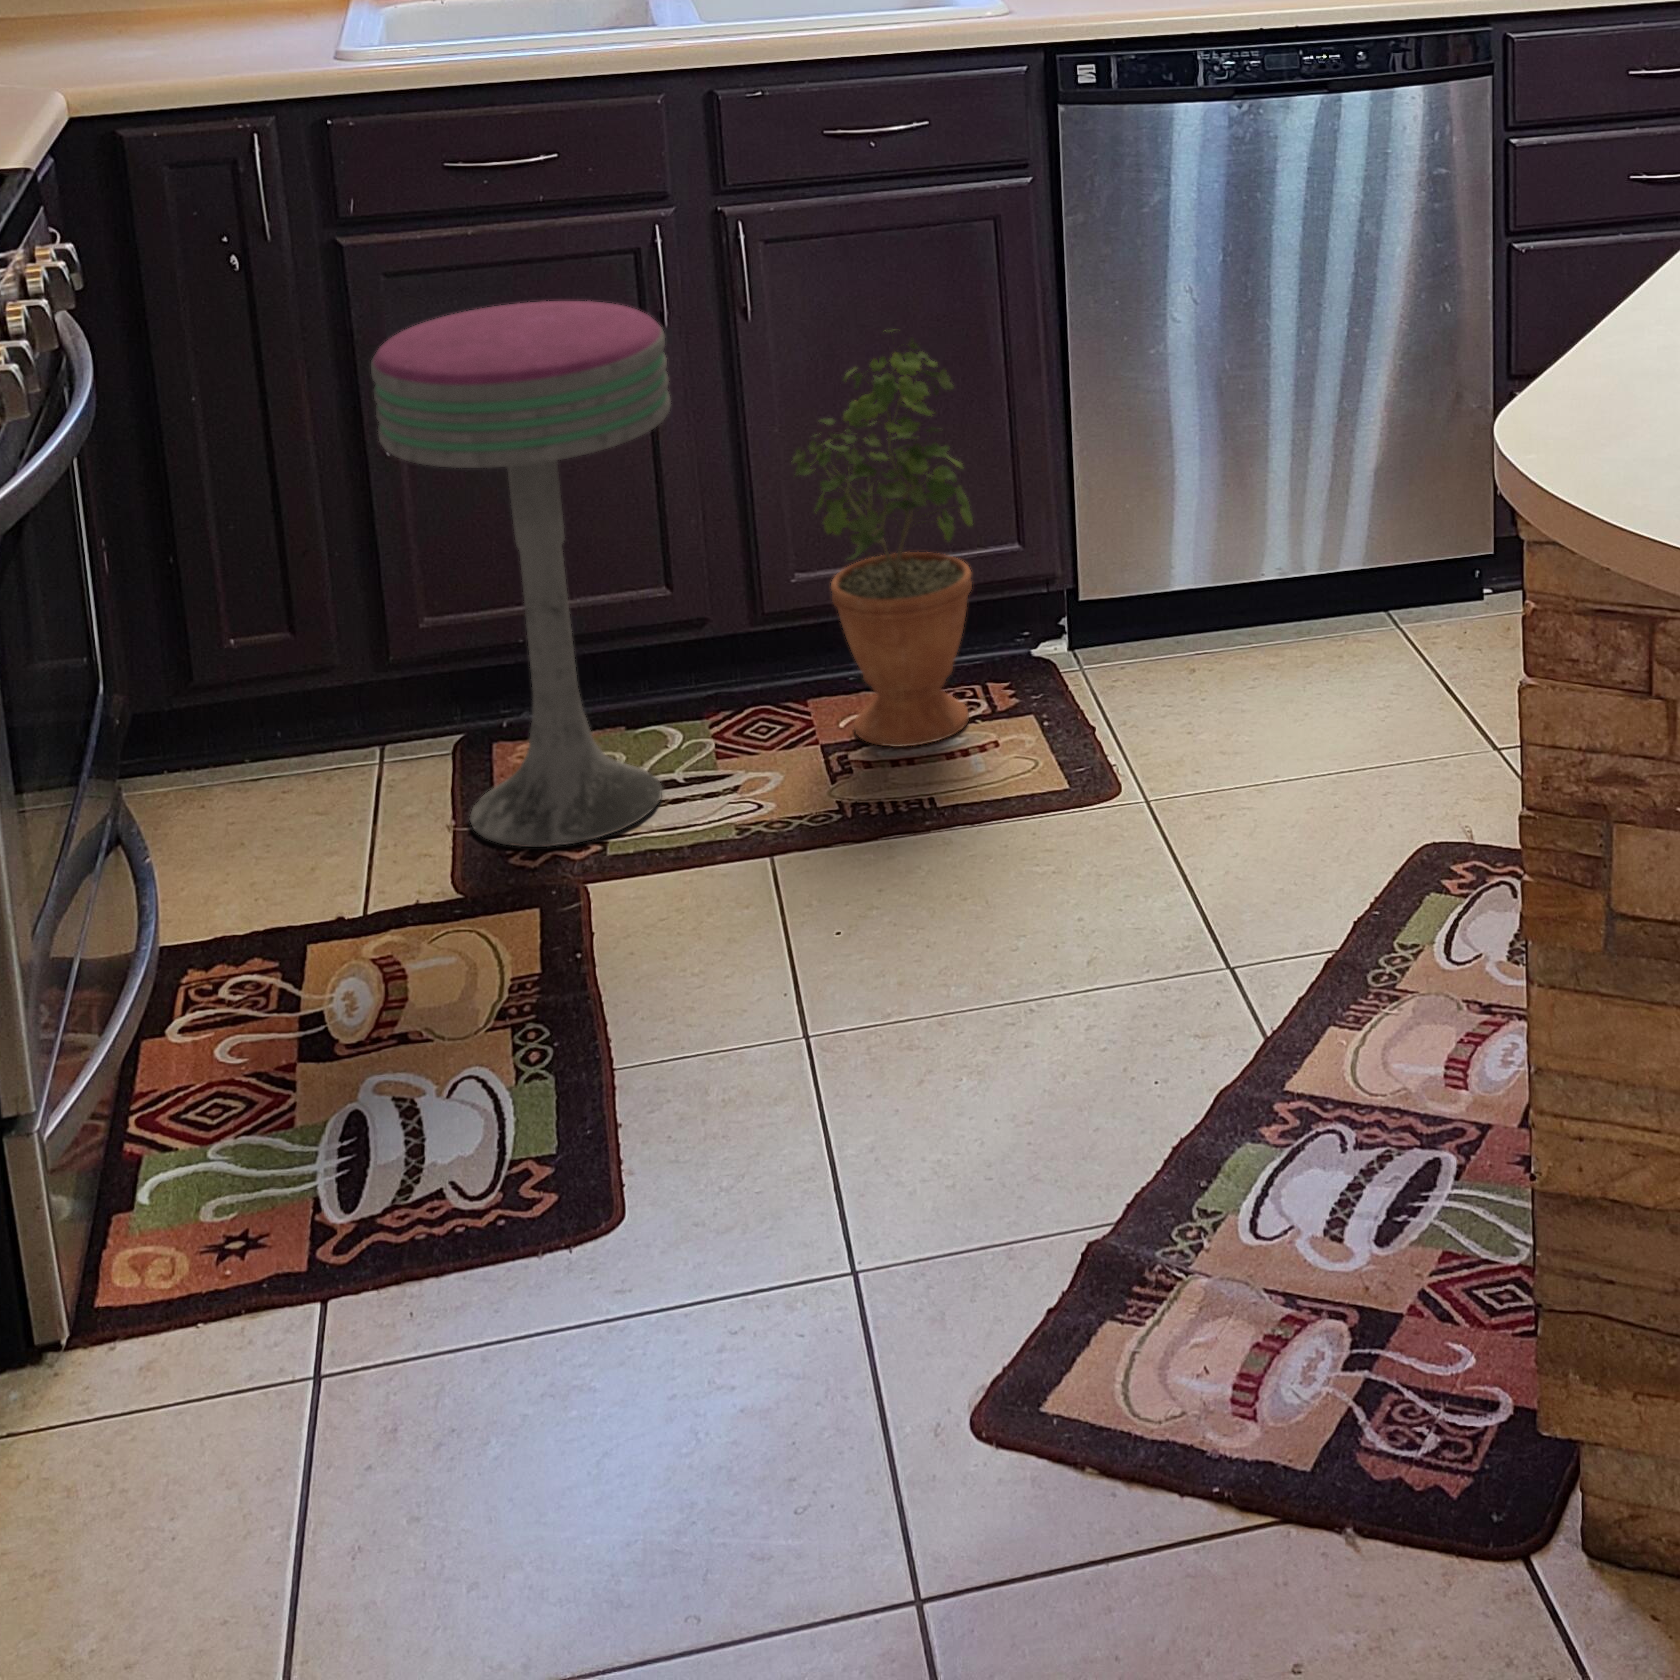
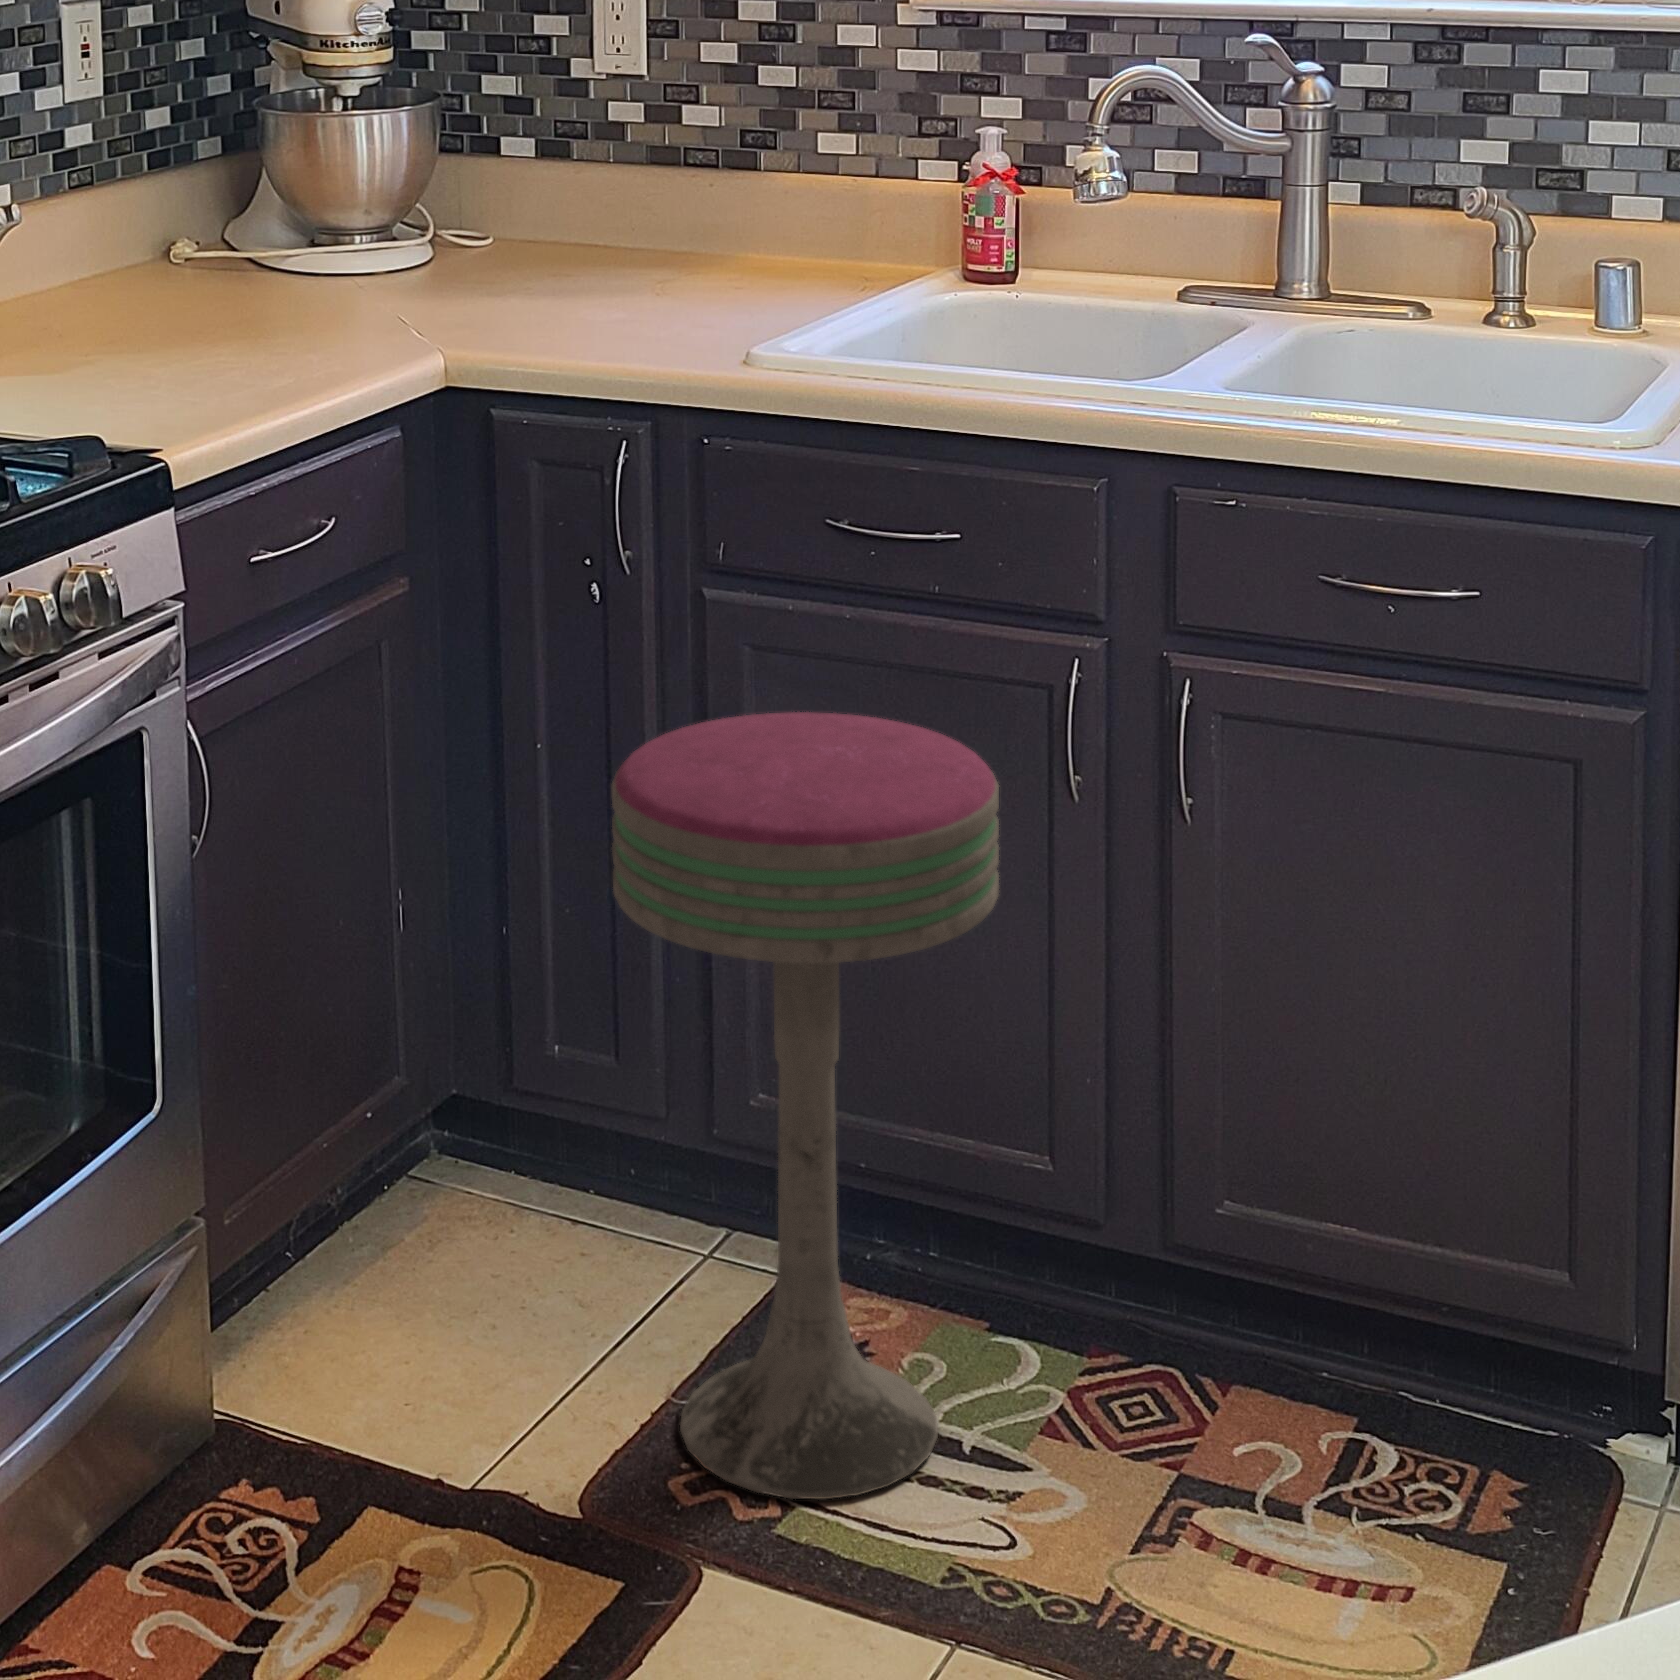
potted plant: present [791,331,973,747] -> none [1175,884,1456,1549]

